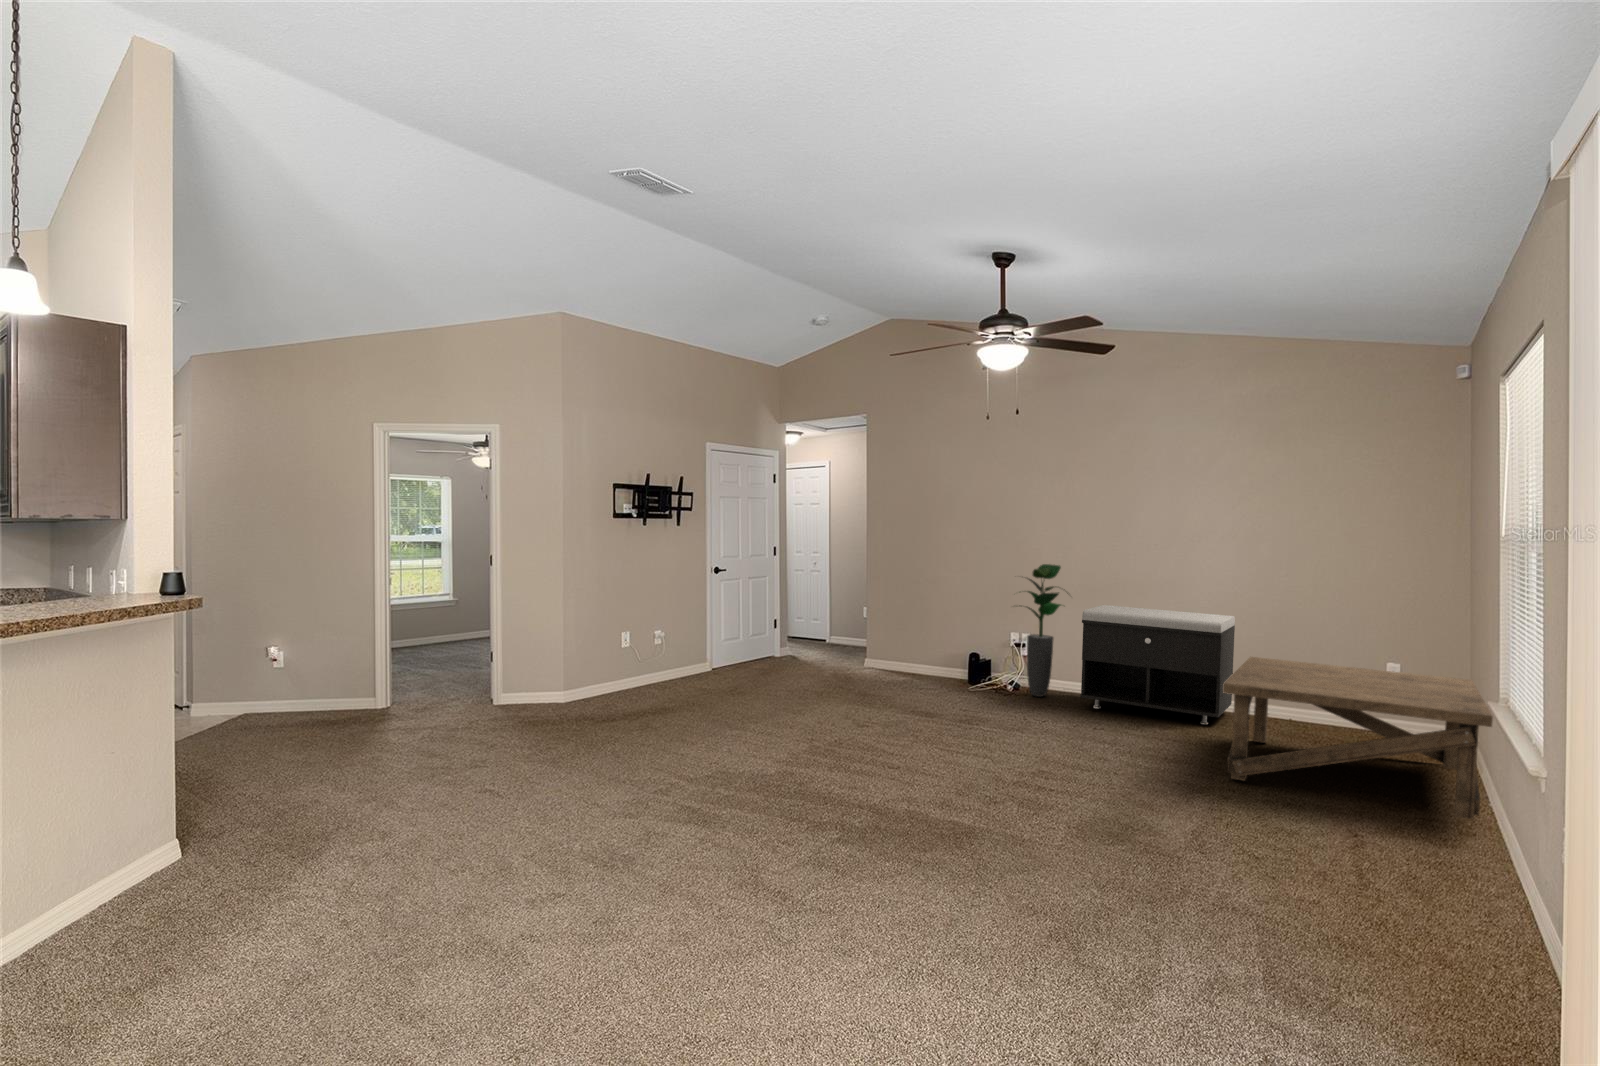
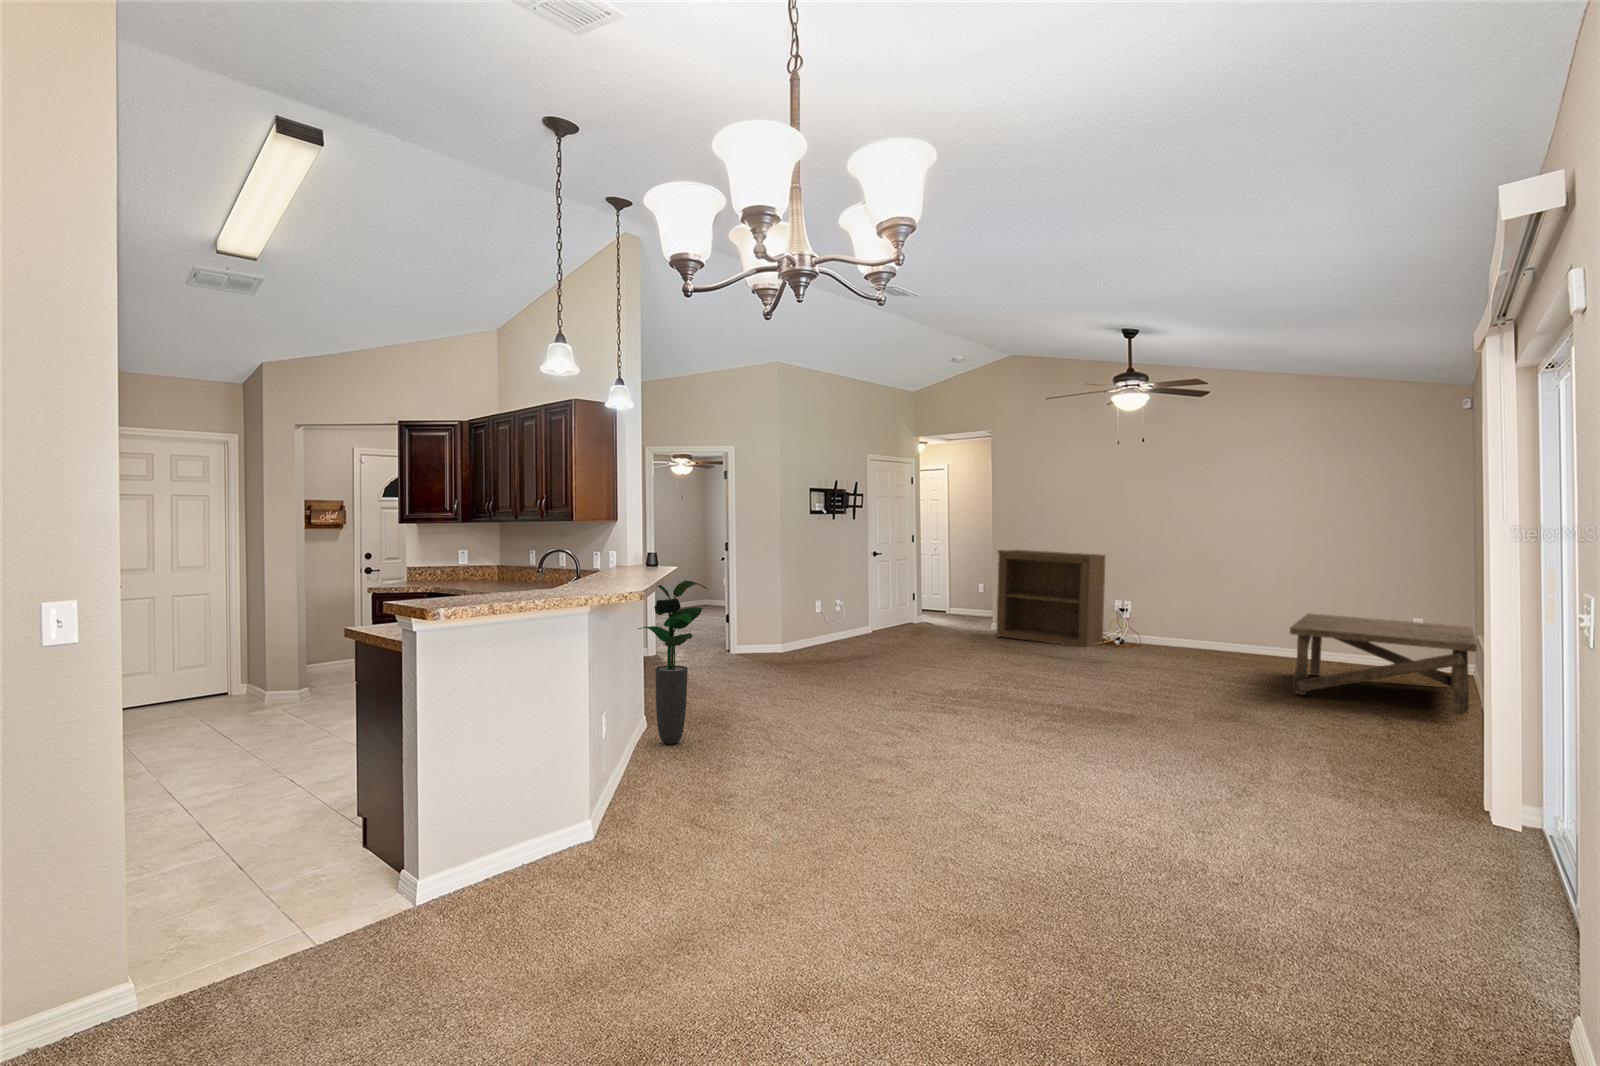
potted plant: present [1027,564,1068,697] -> present [638,581,707,744]
bookshelf: none [862,565,999,694] -> present [996,550,1105,647]
storage bench: present [1080,605,1235,724] -> none [1175,578,1295,666]

